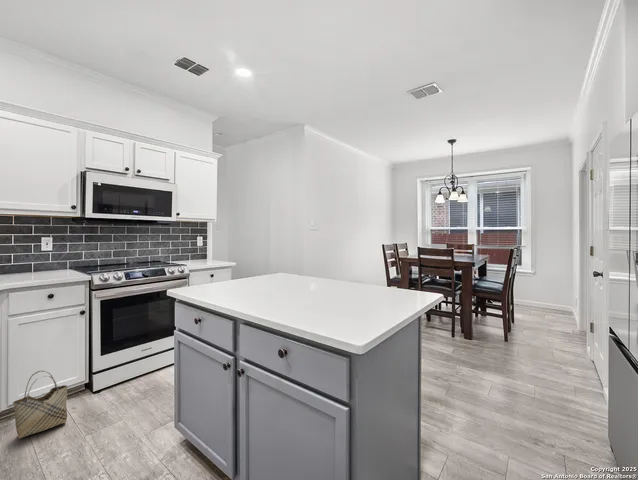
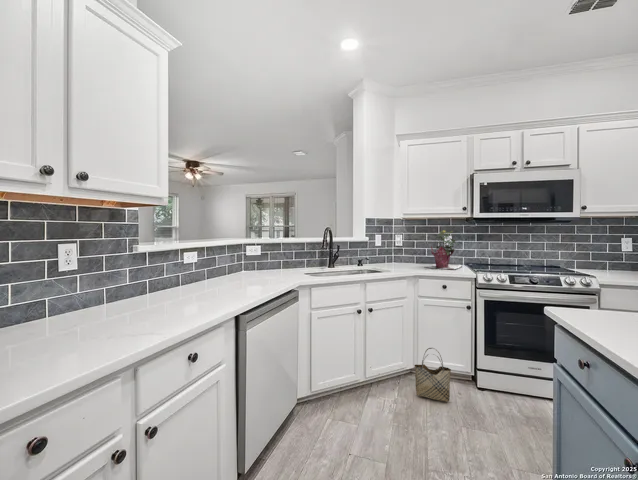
potted plant: none [16,228,73,277] -> present [425,230,462,269]

